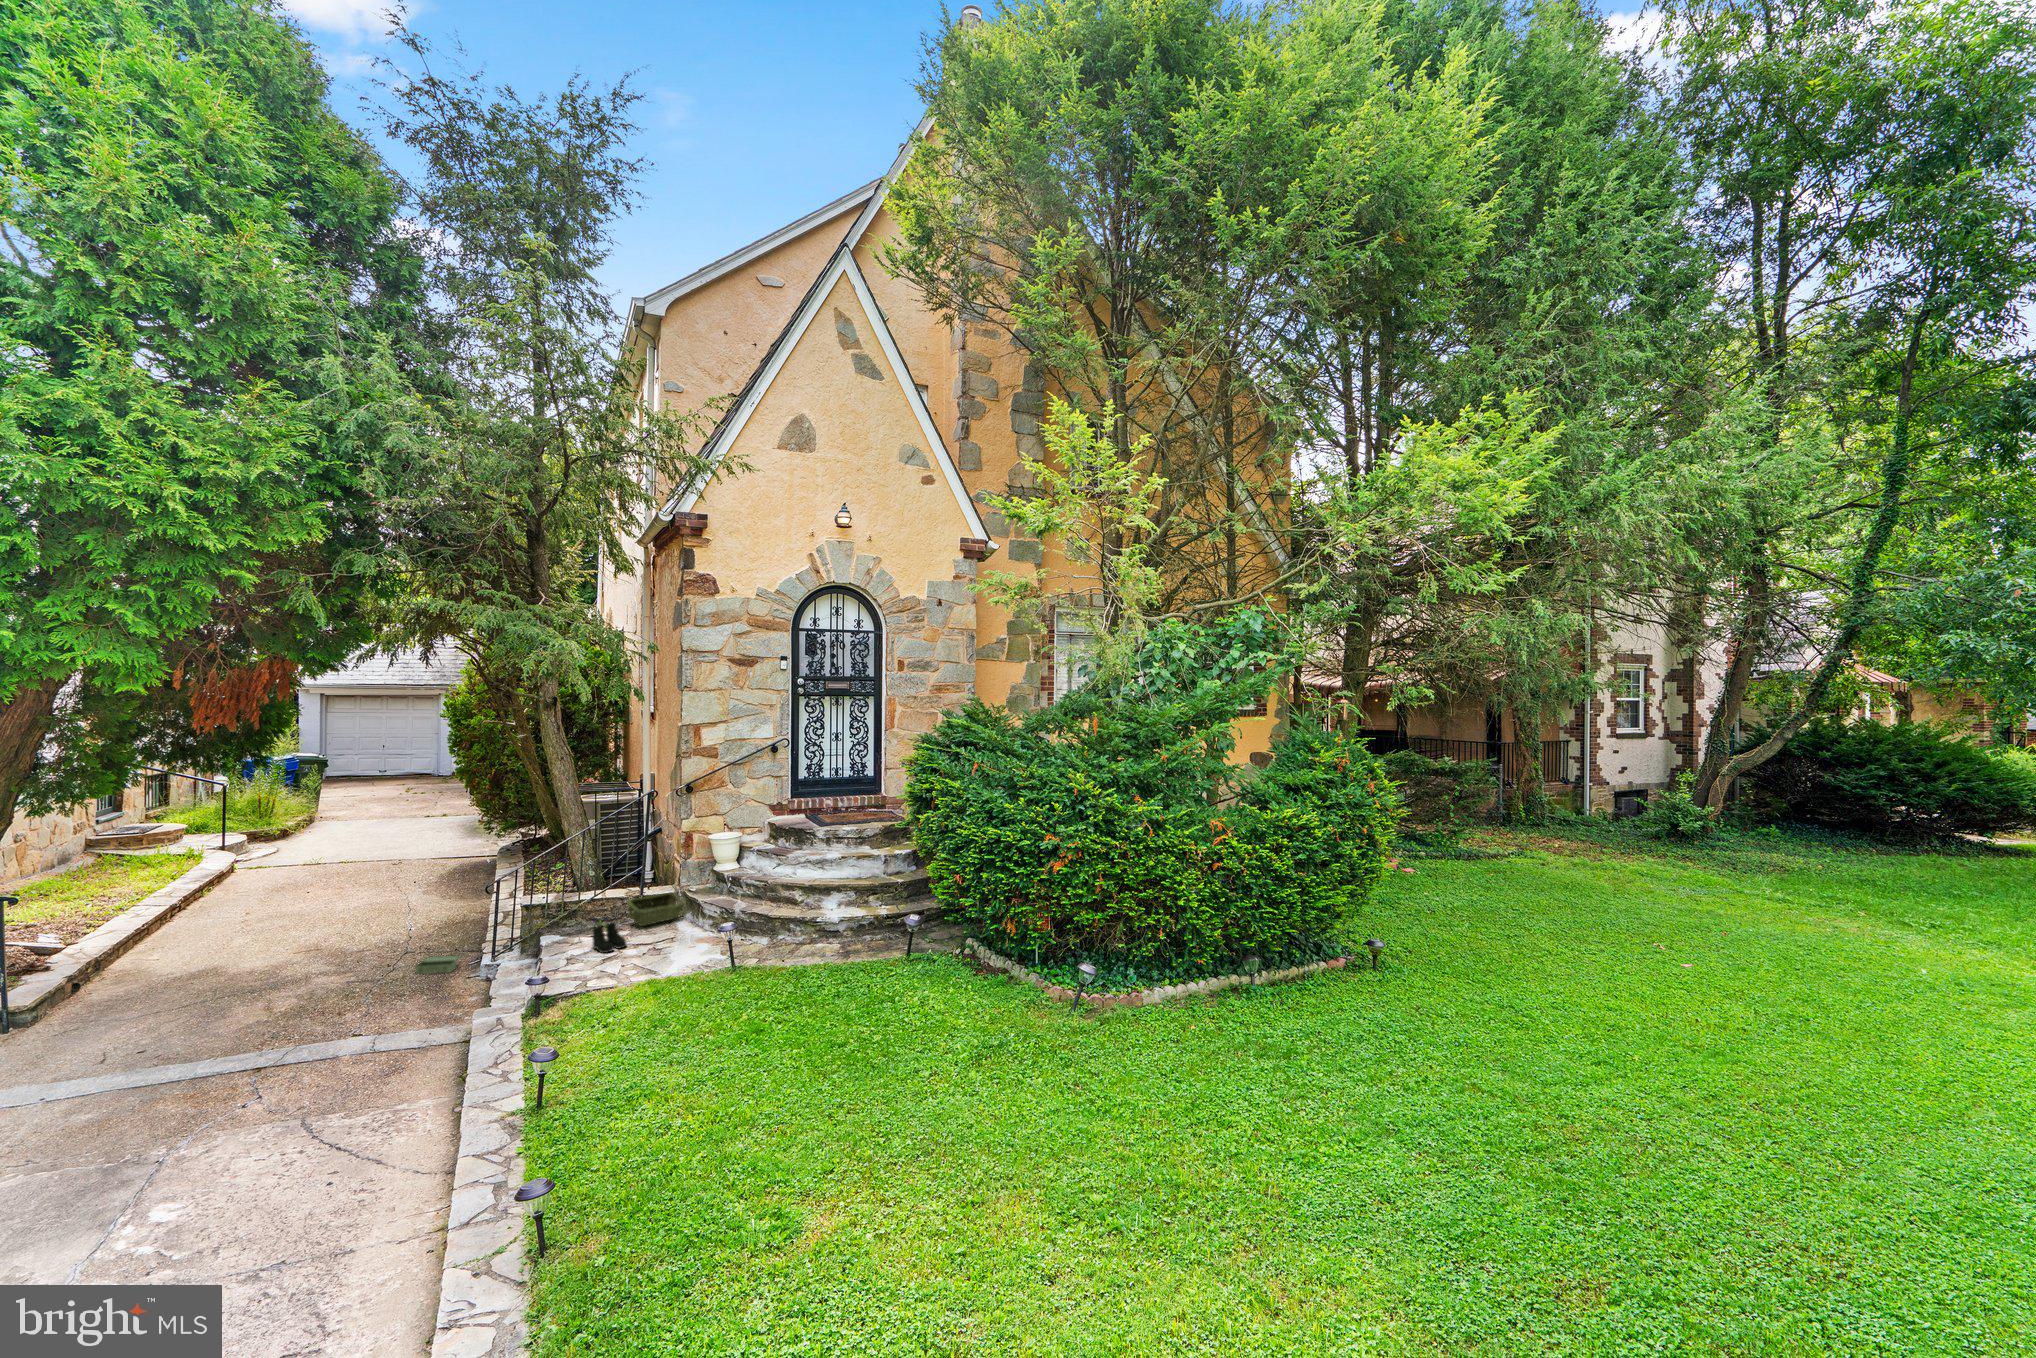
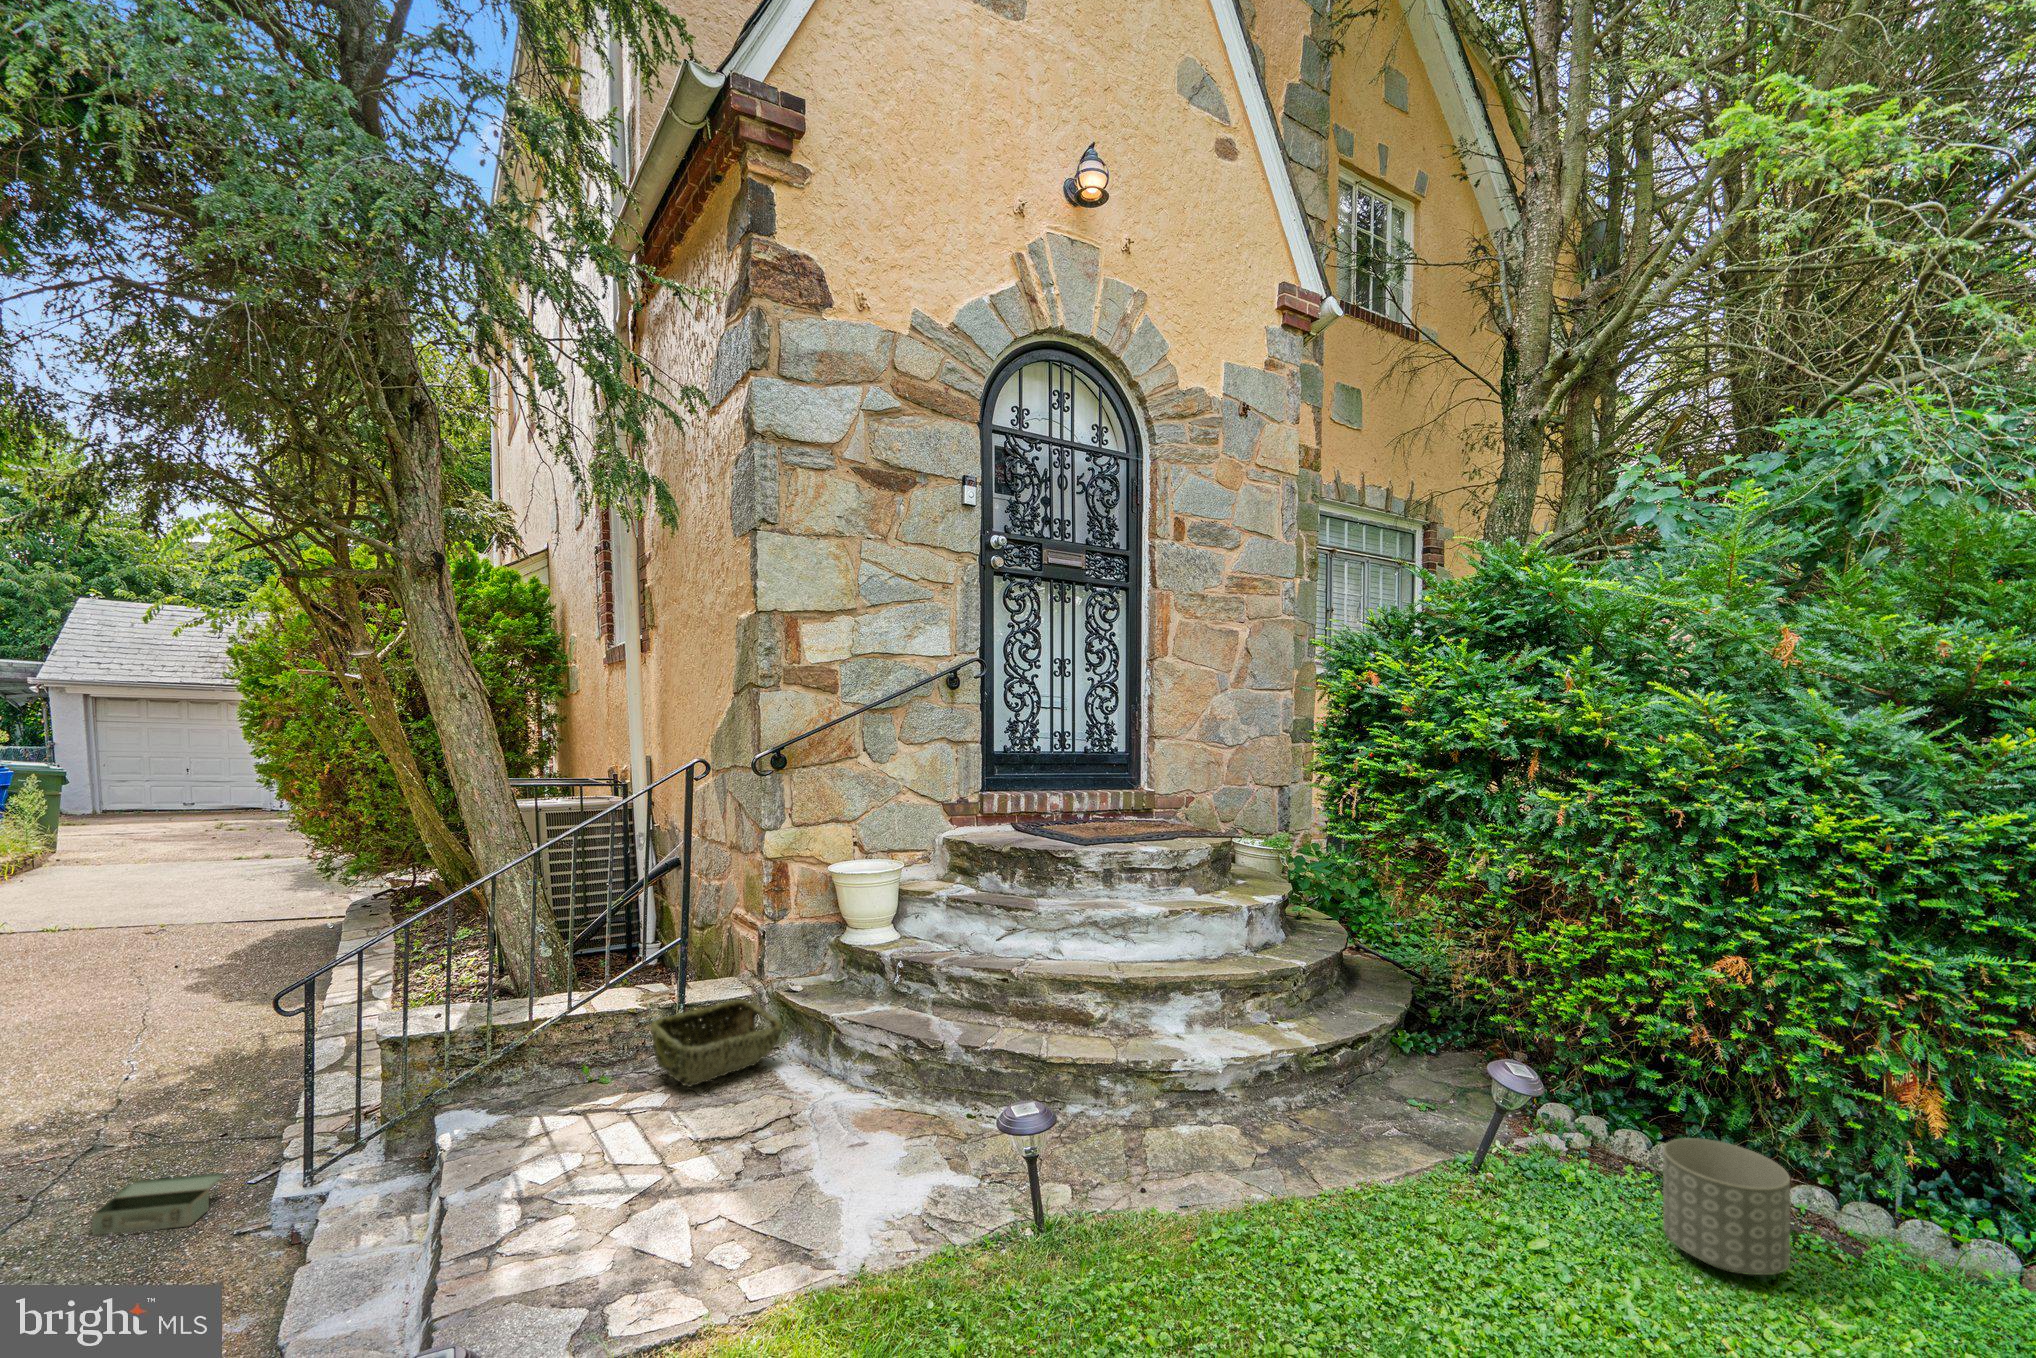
boots: present [592,922,627,953] -> none [581,1084,674,1177]
planter: none [946,943,981,985] -> present [1663,1138,1790,1275]

